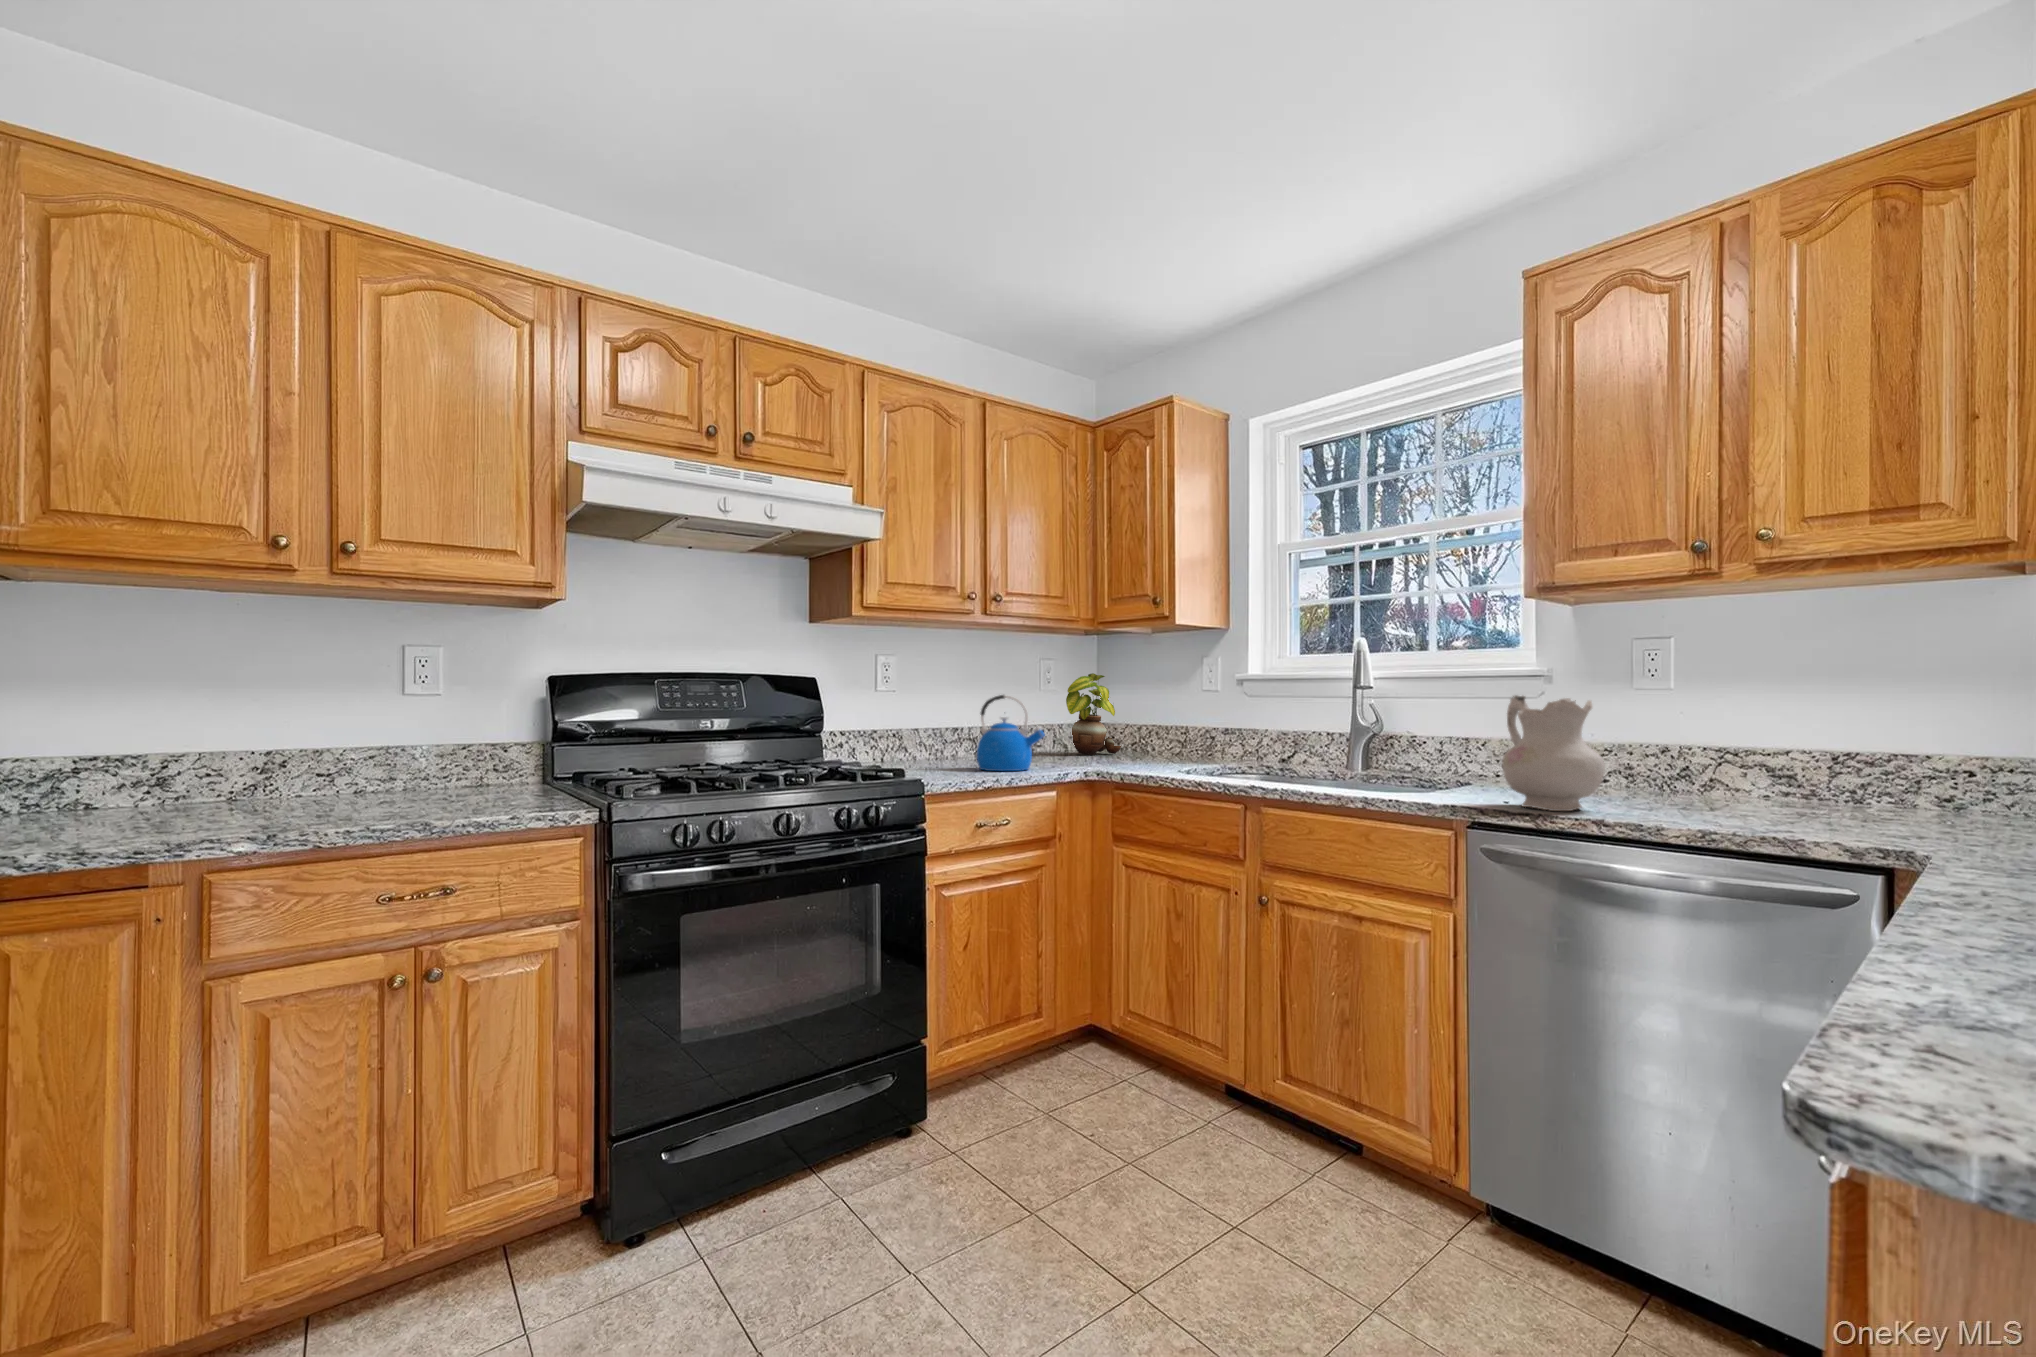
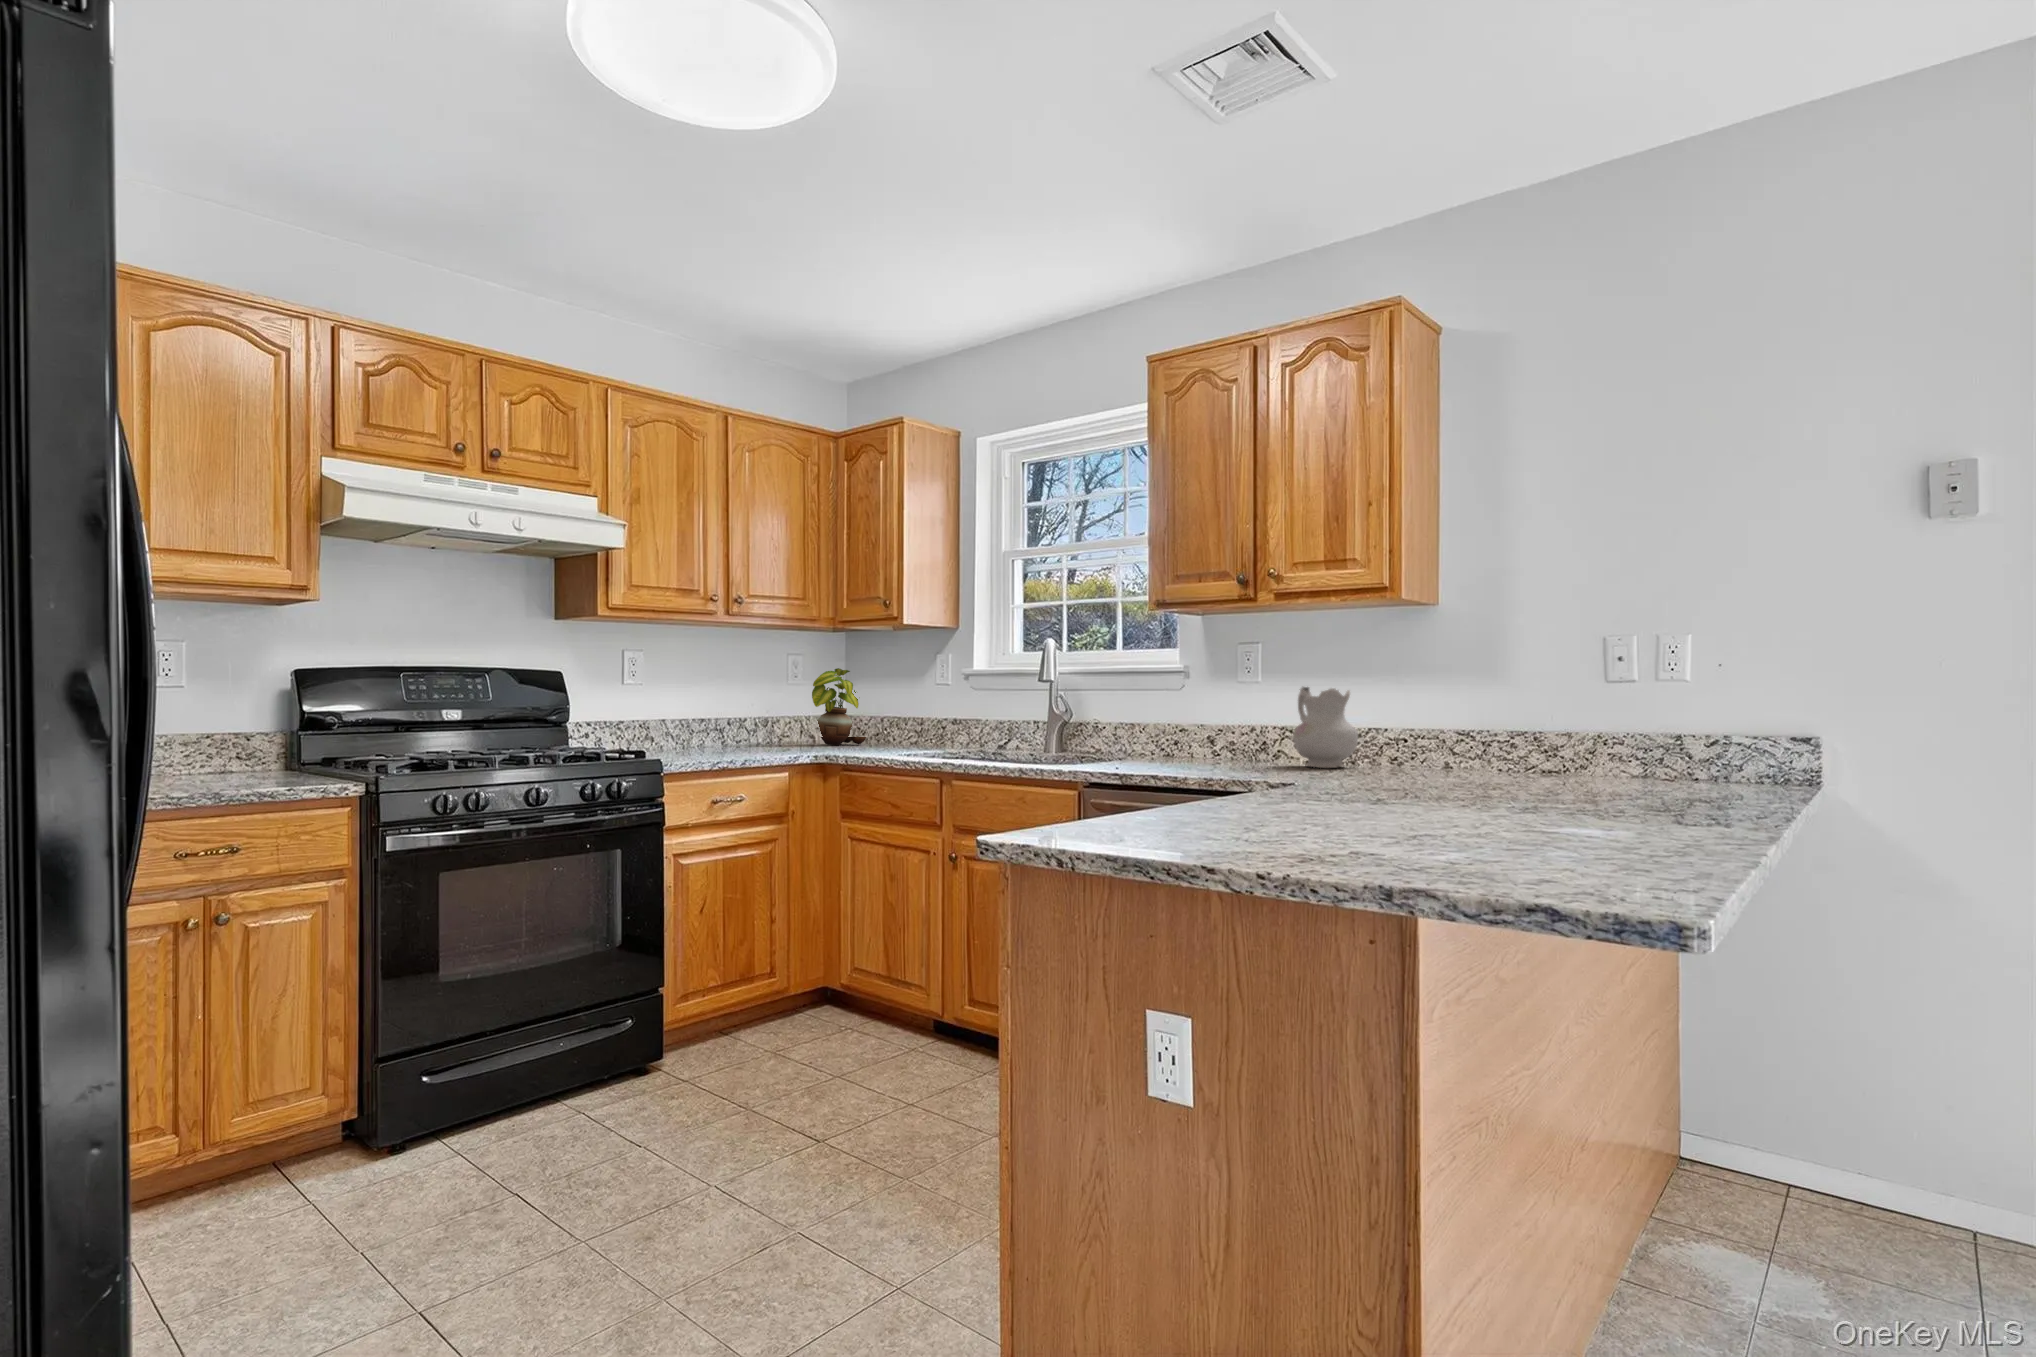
kettle: present [977,695,1045,771] -> none [717,687,781,757]
ceramic pitcher: present [1502,695,1605,811] -> present [1293,687,1358,768]

